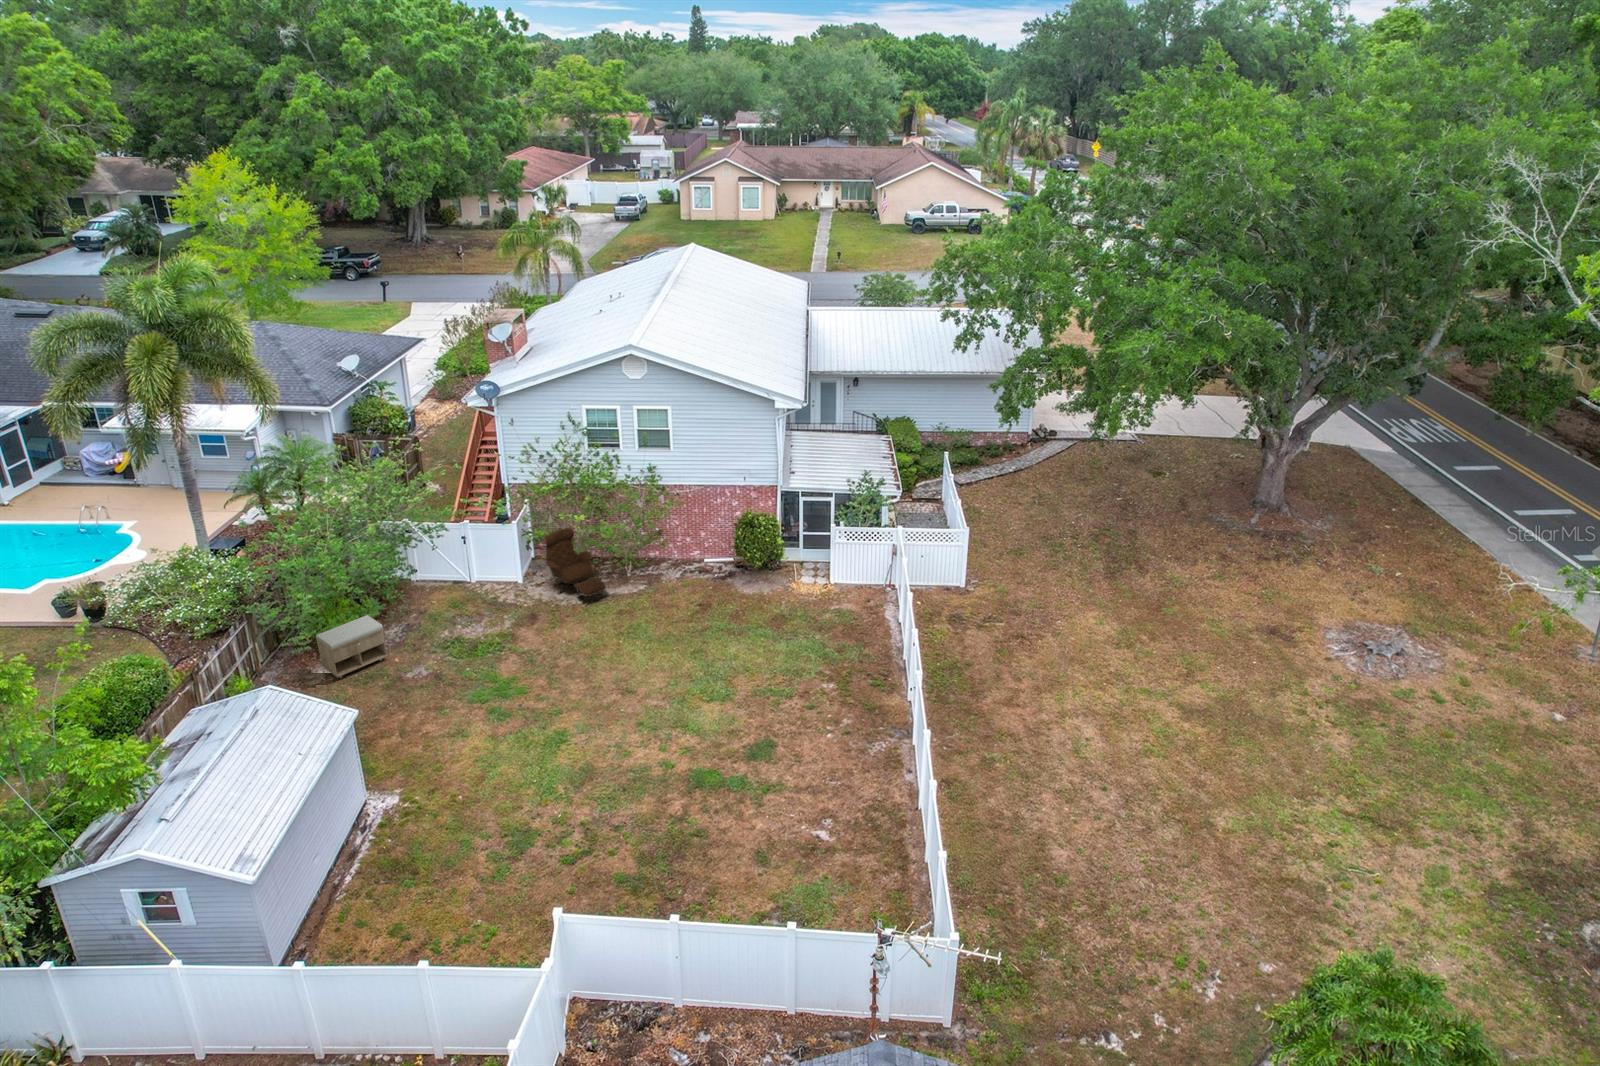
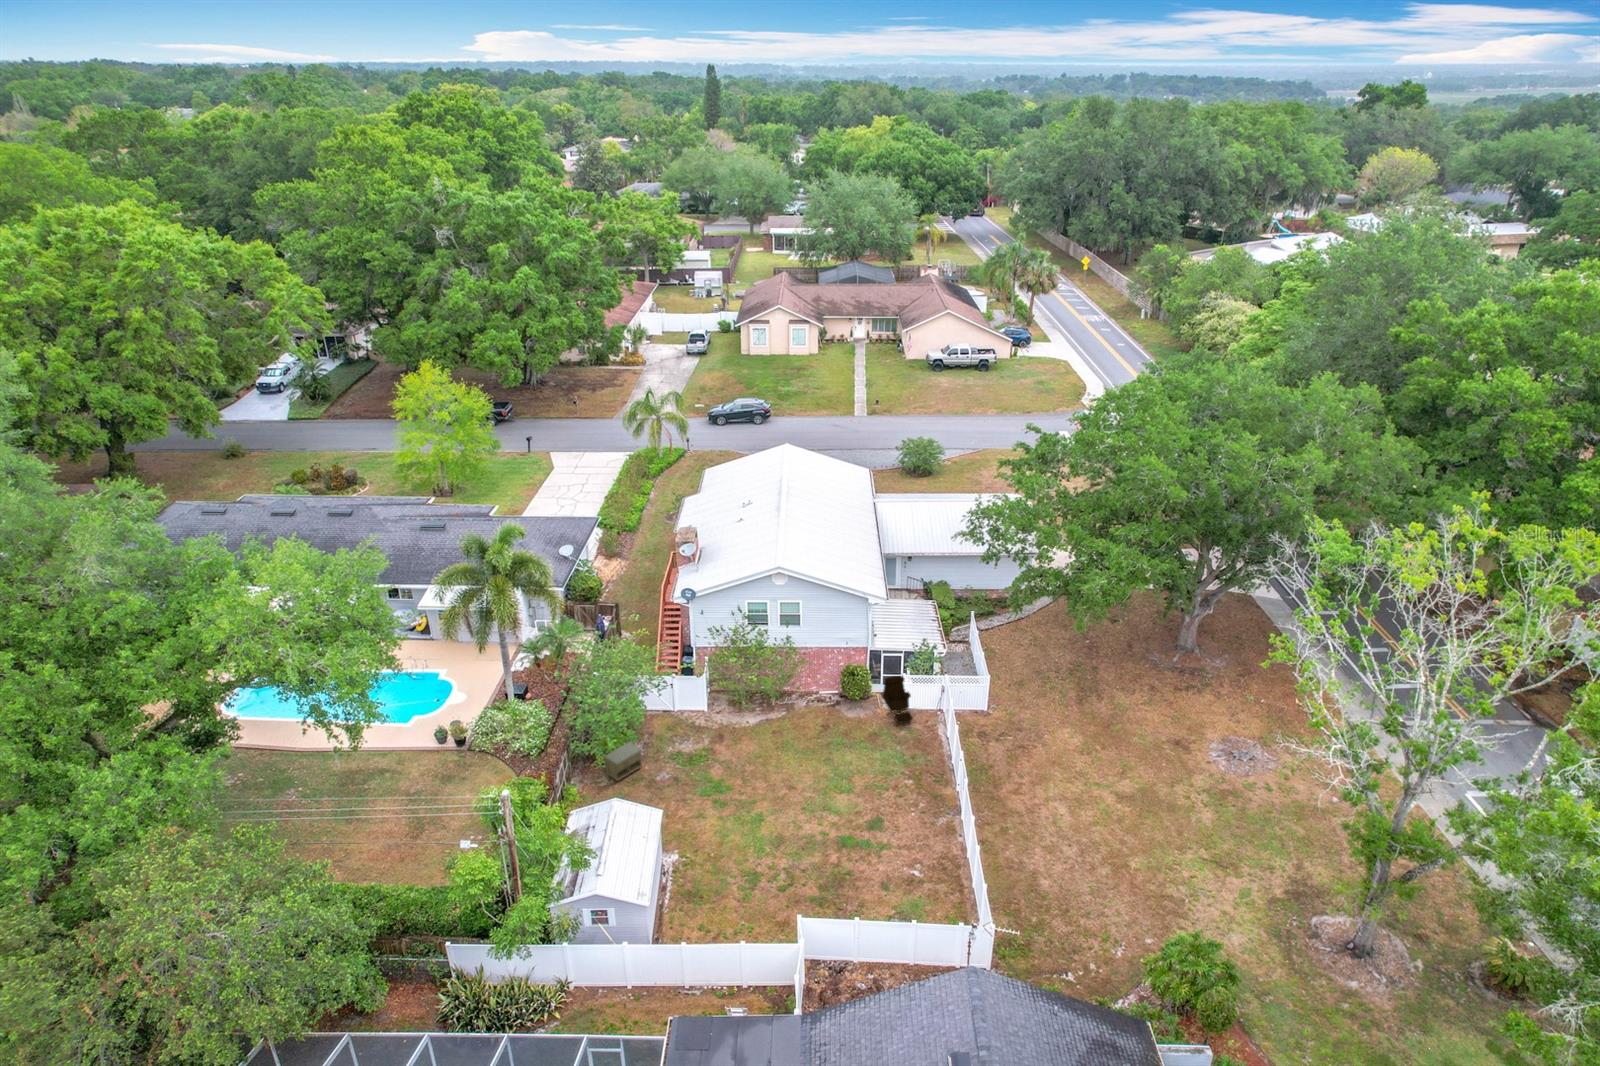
lounge chair: present [545,528,606,601] -> present [882,676,912,724]

